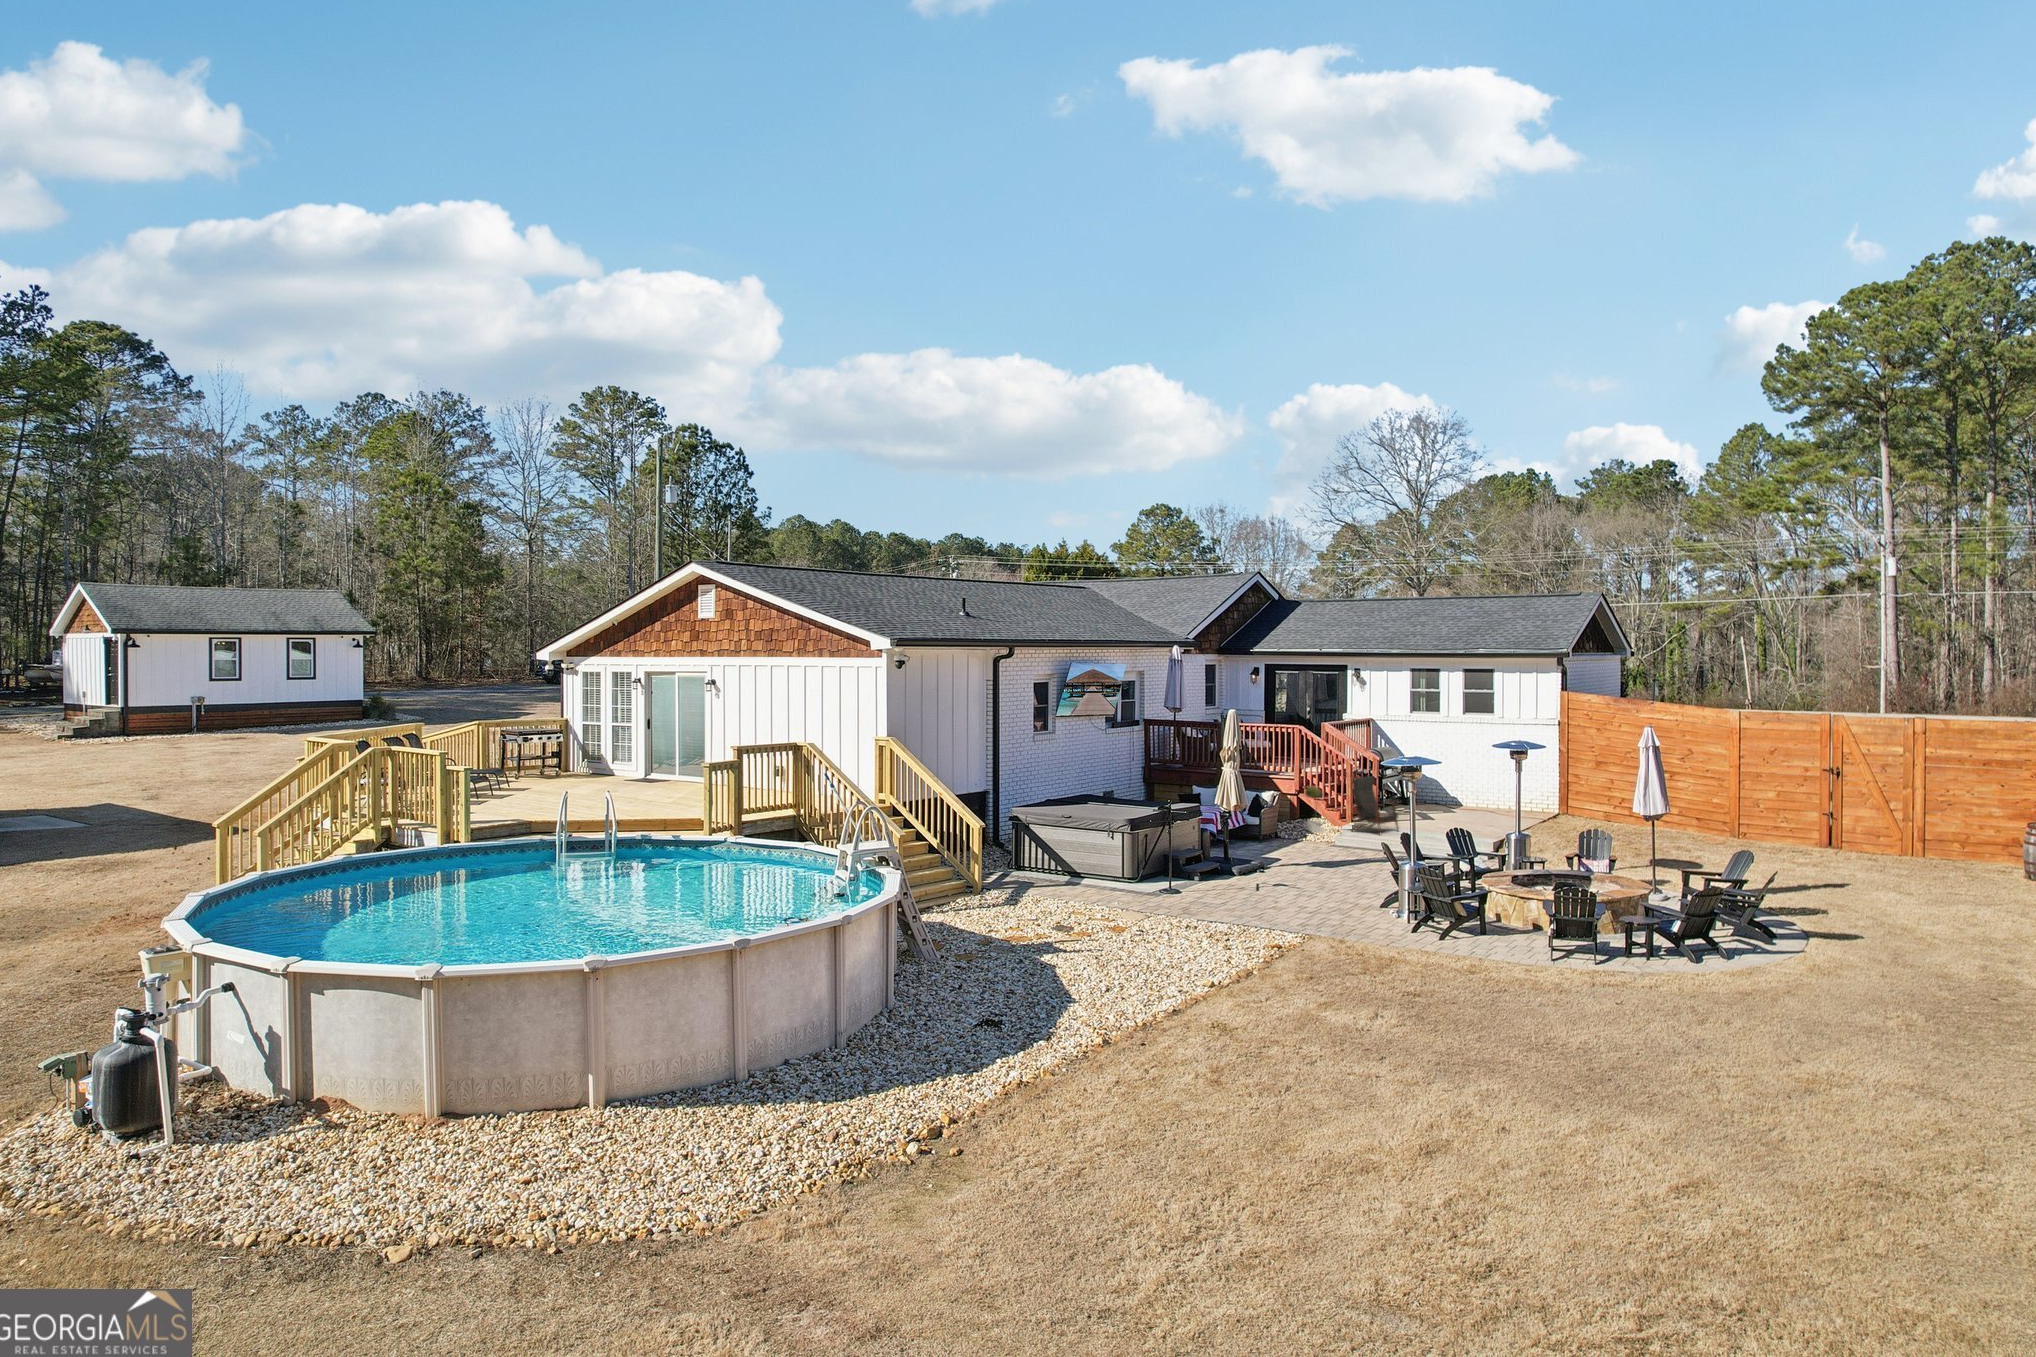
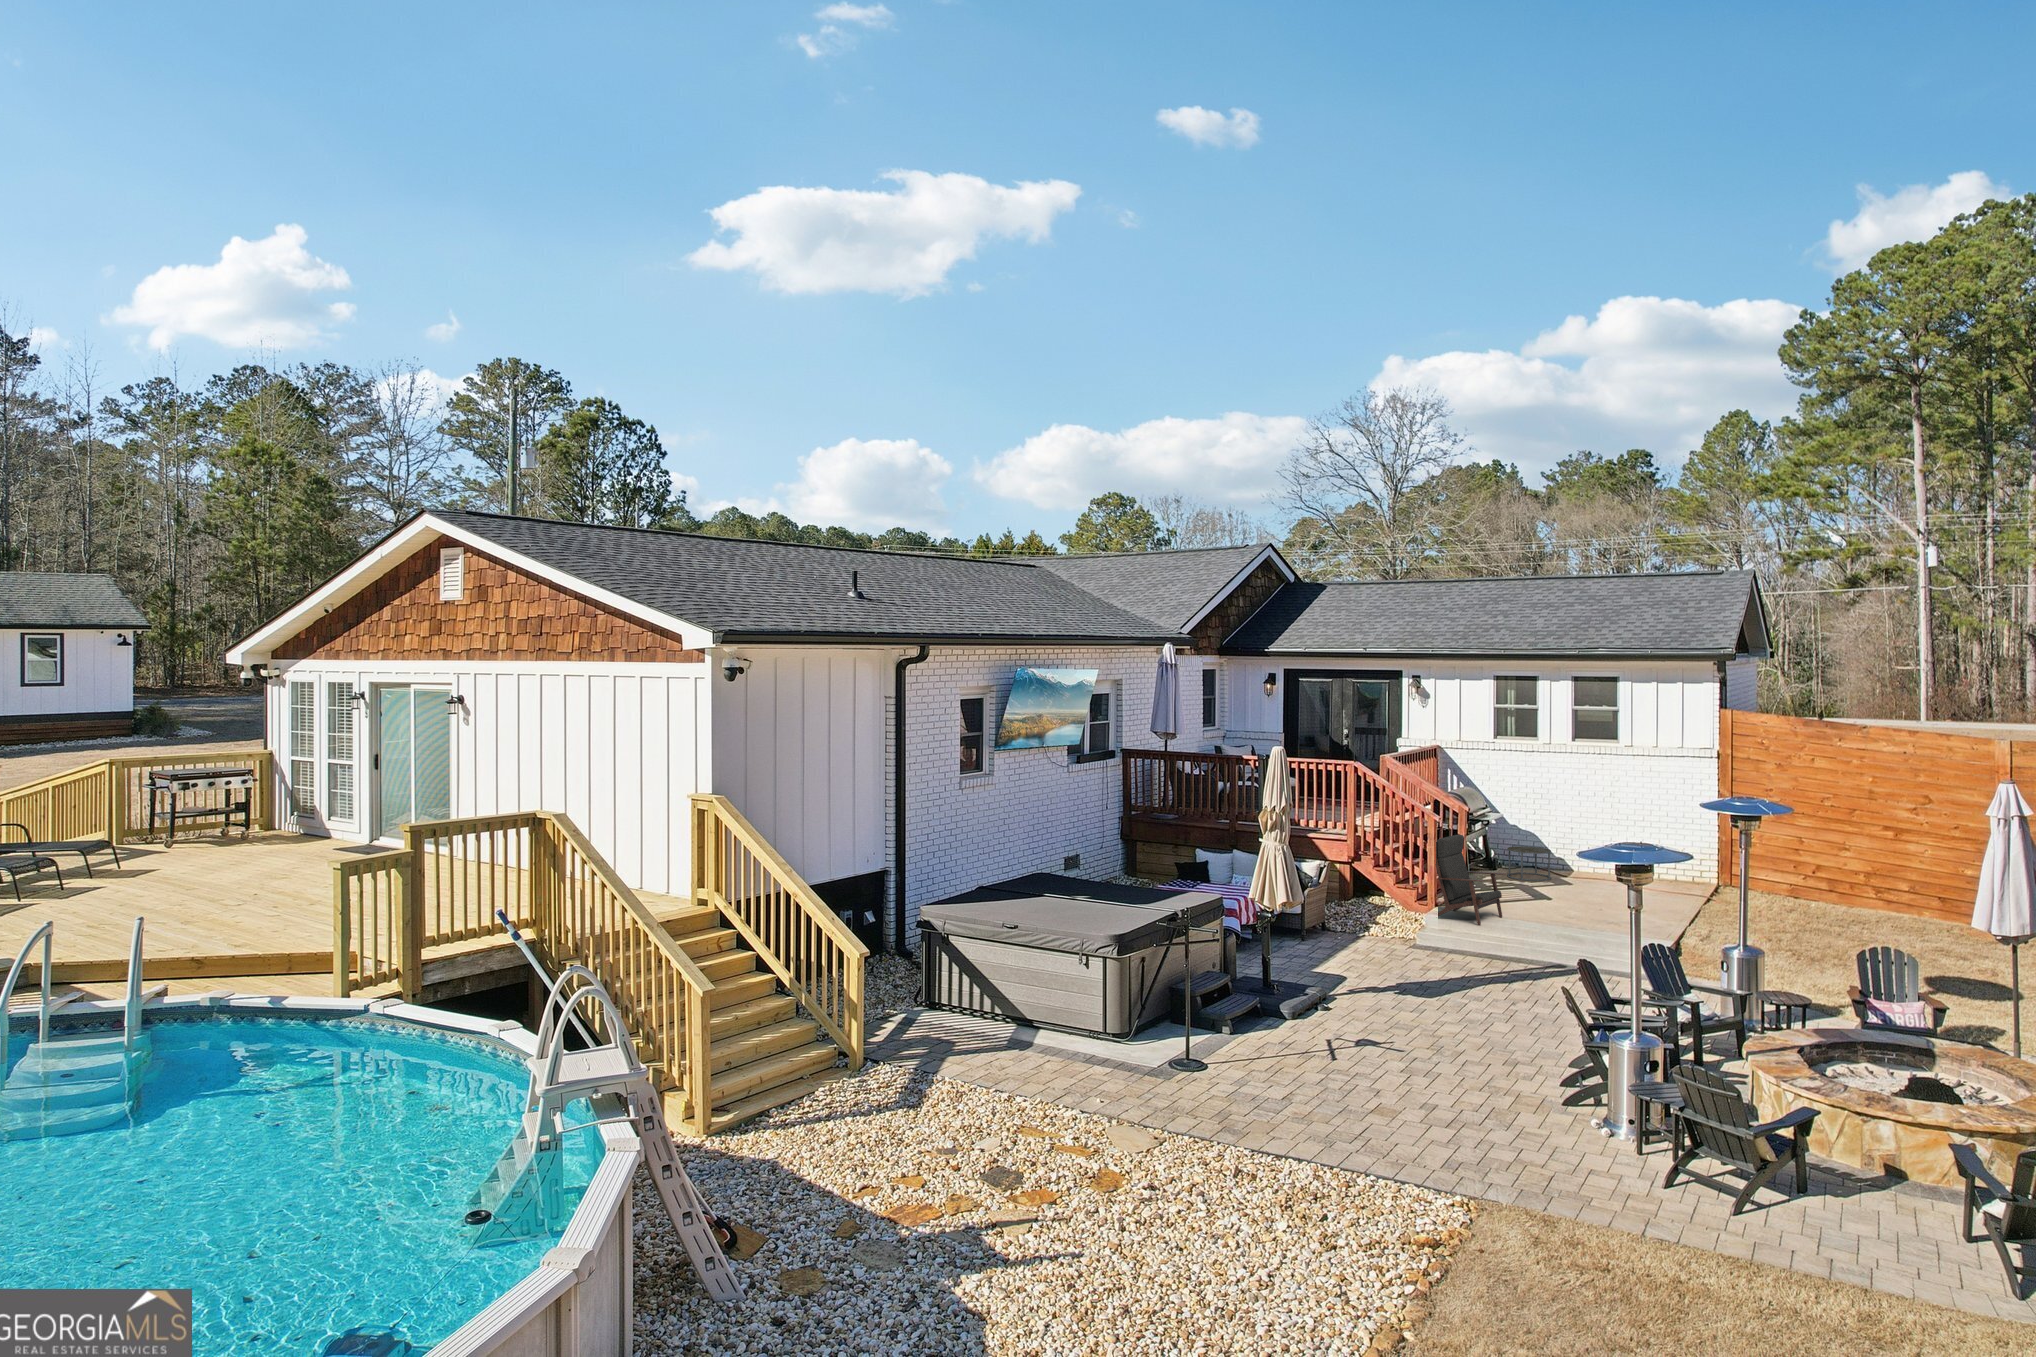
potted tree: present [1305,786,1323,832] -> none [1364,849,1393,919]
side table: none [1418,790,1448,814] -> present [1507,846,1551,881]

